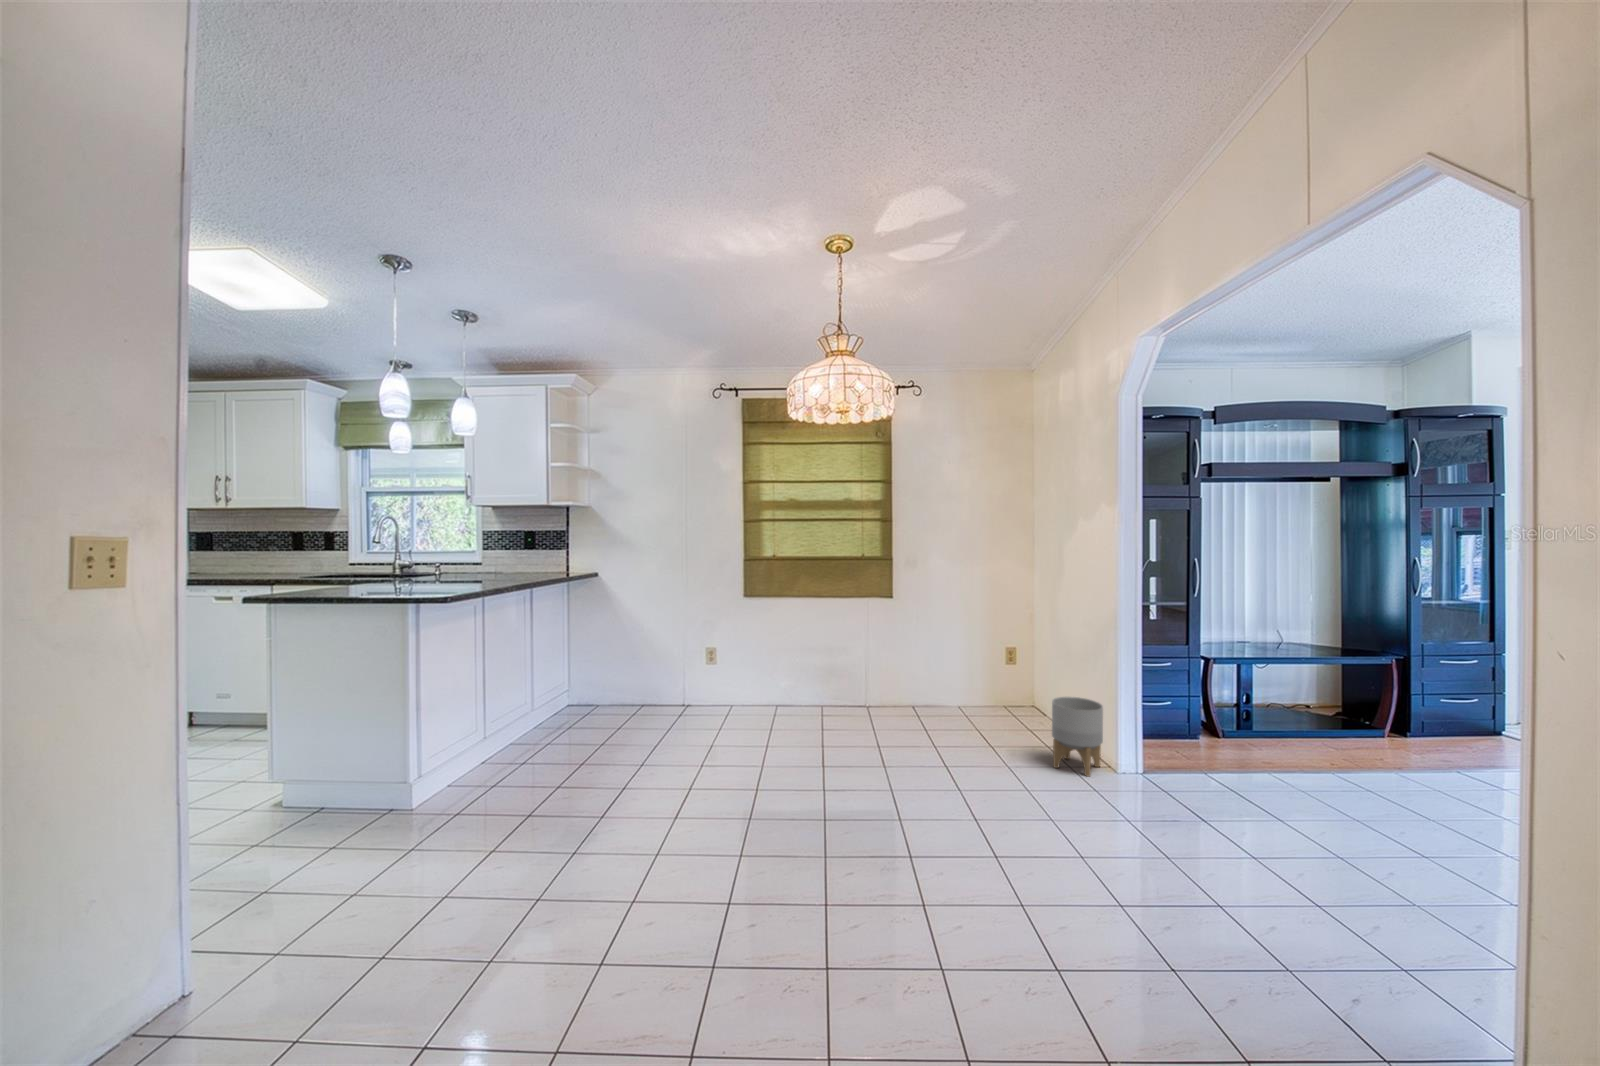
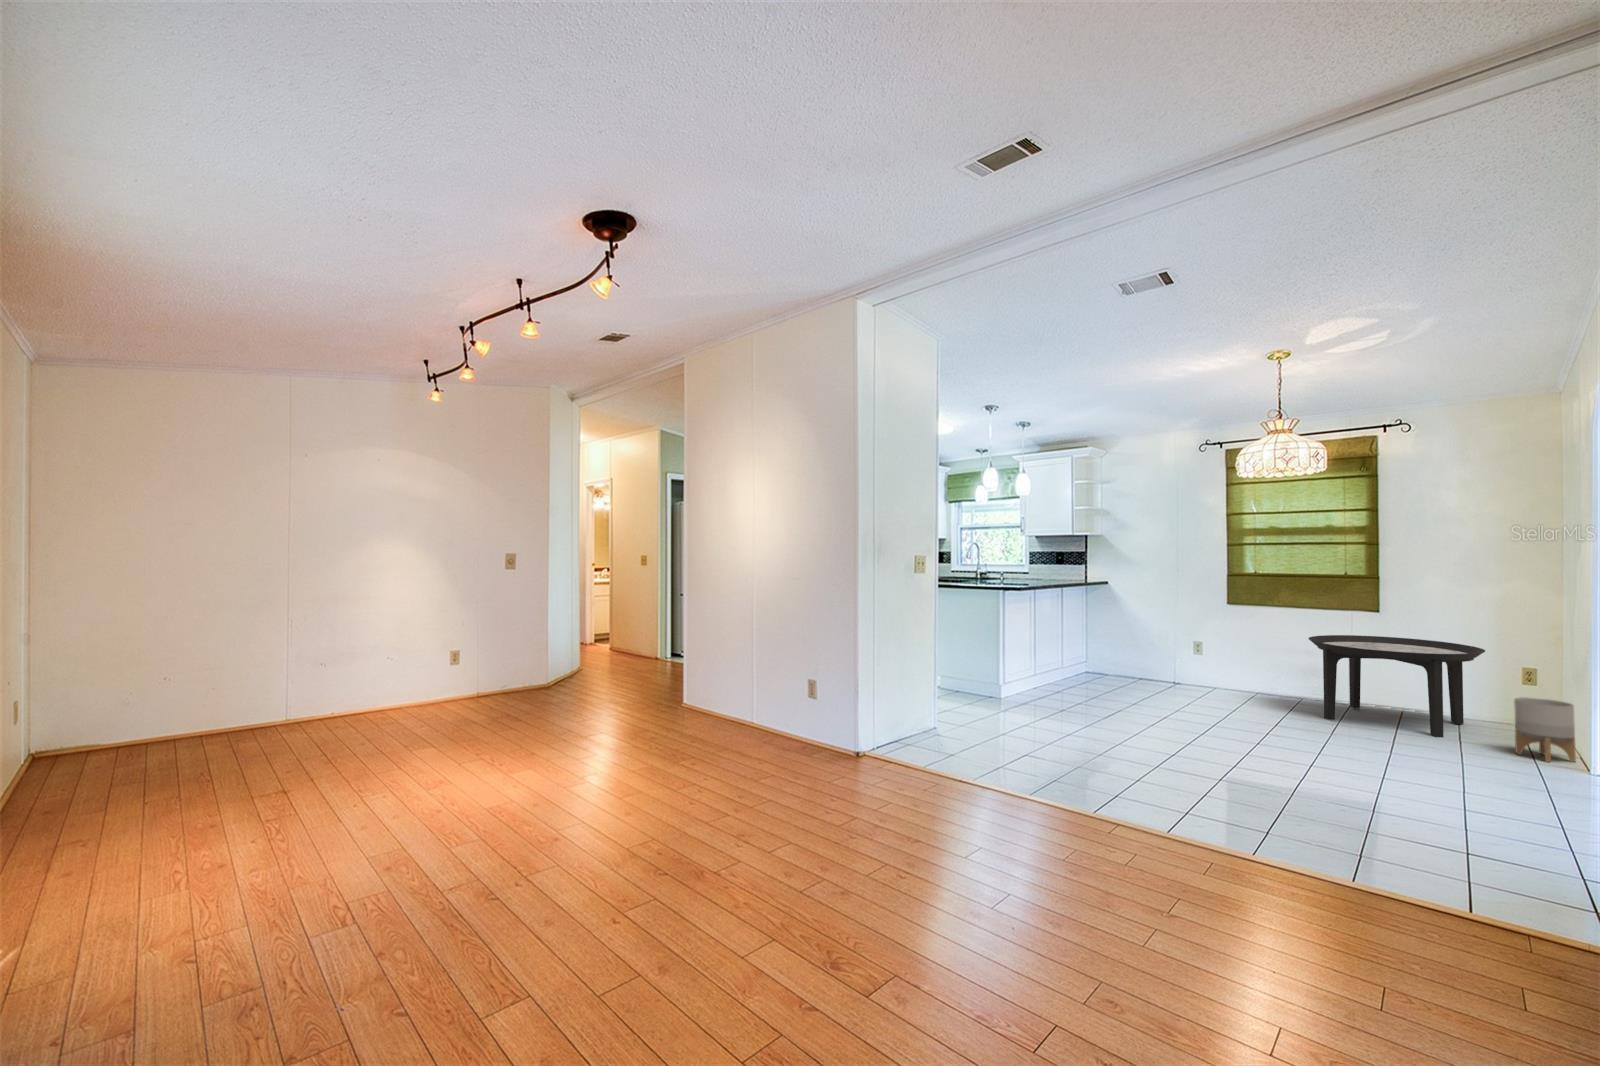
round table: none [841,625,1003,754] -> present [1308,635,1485,738]

